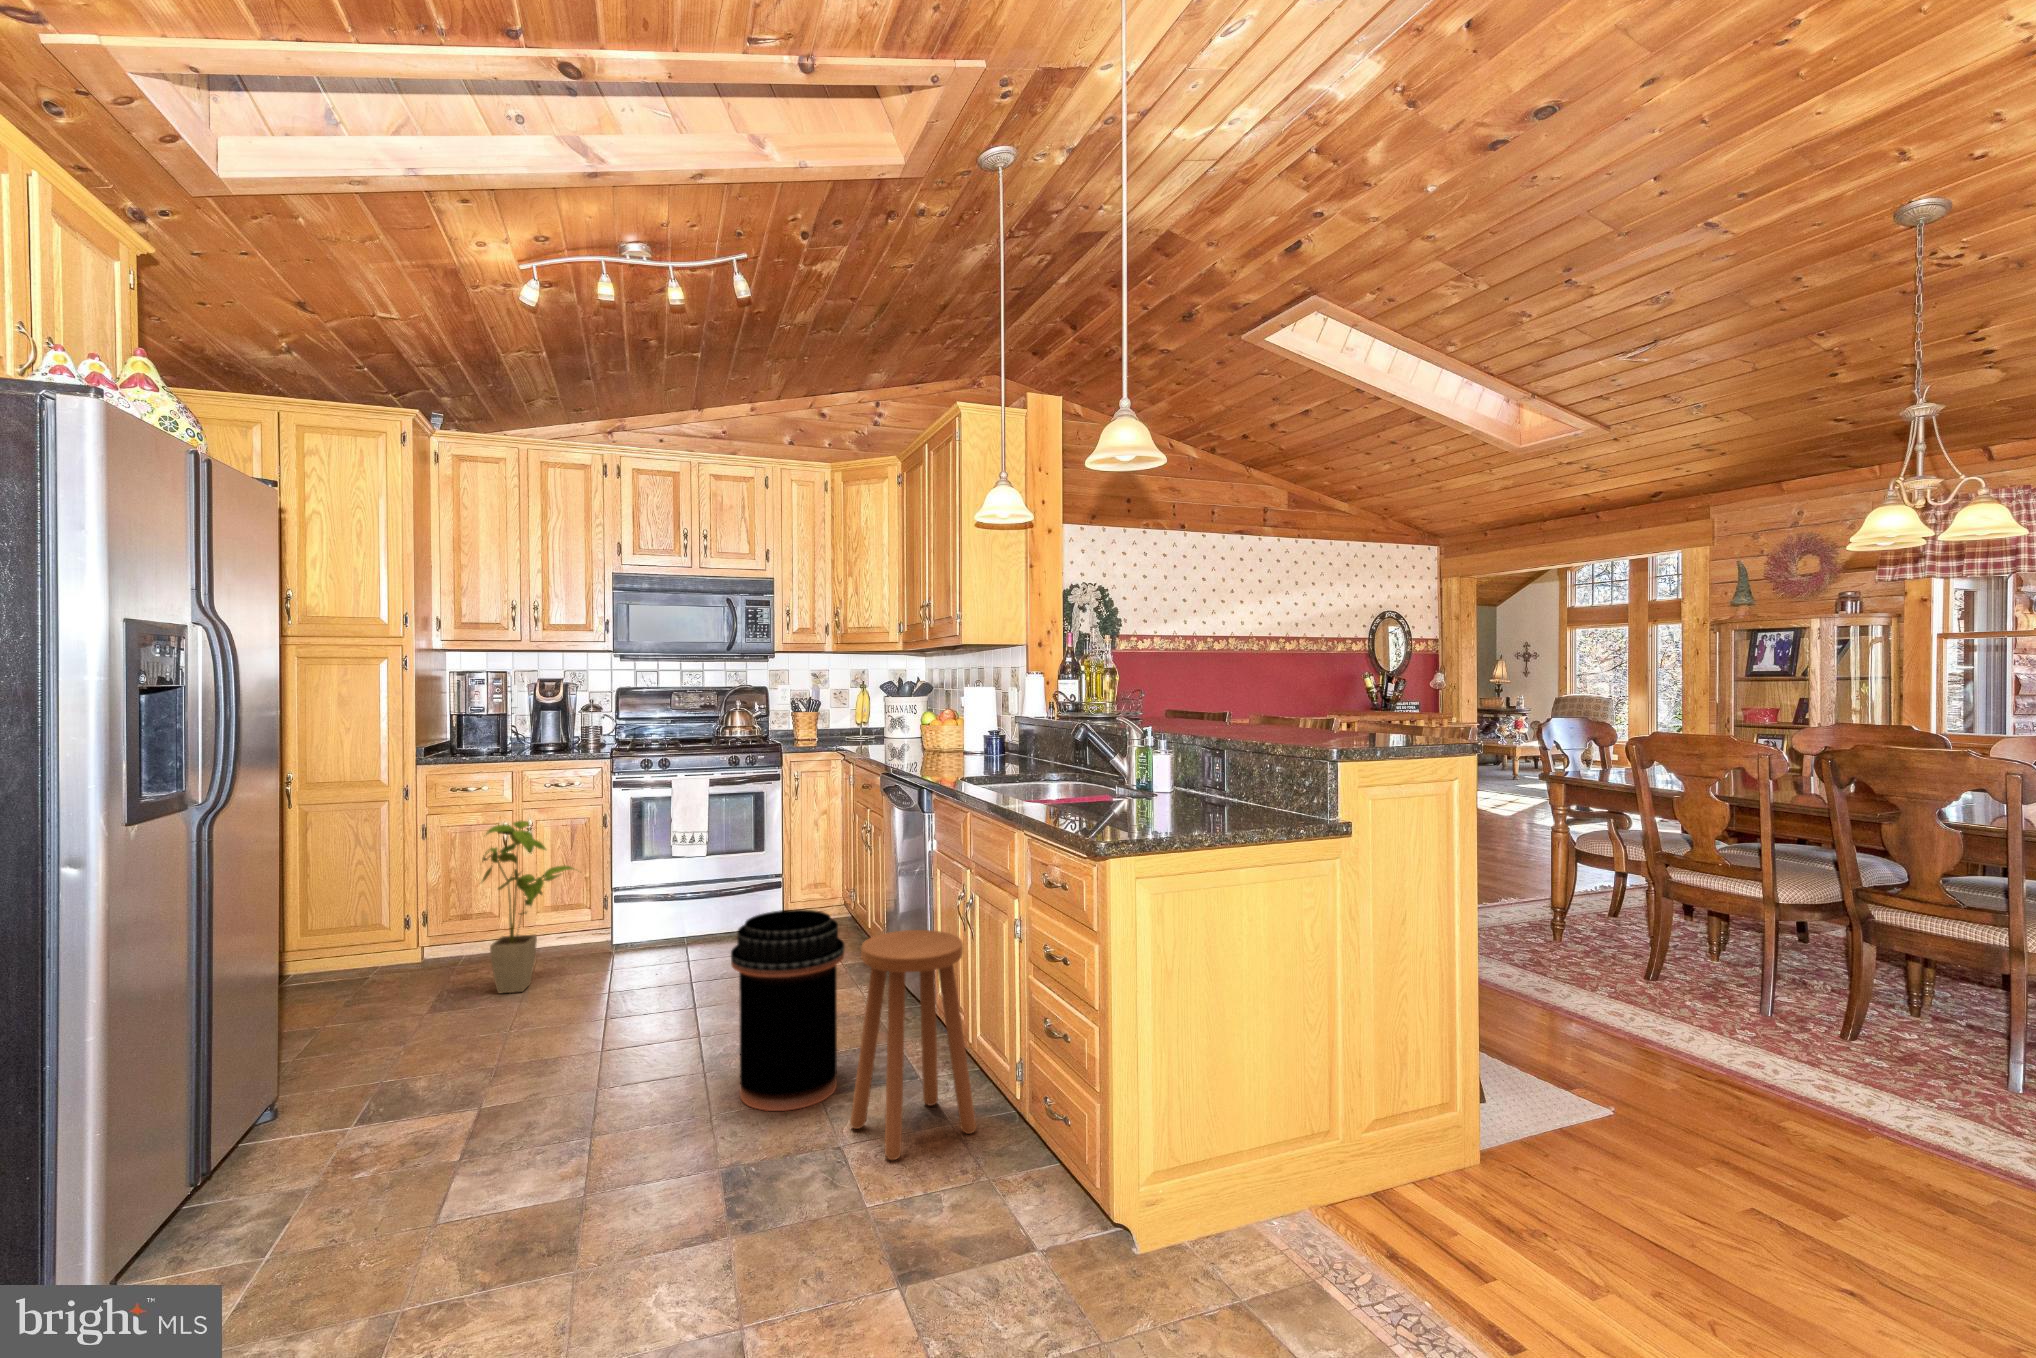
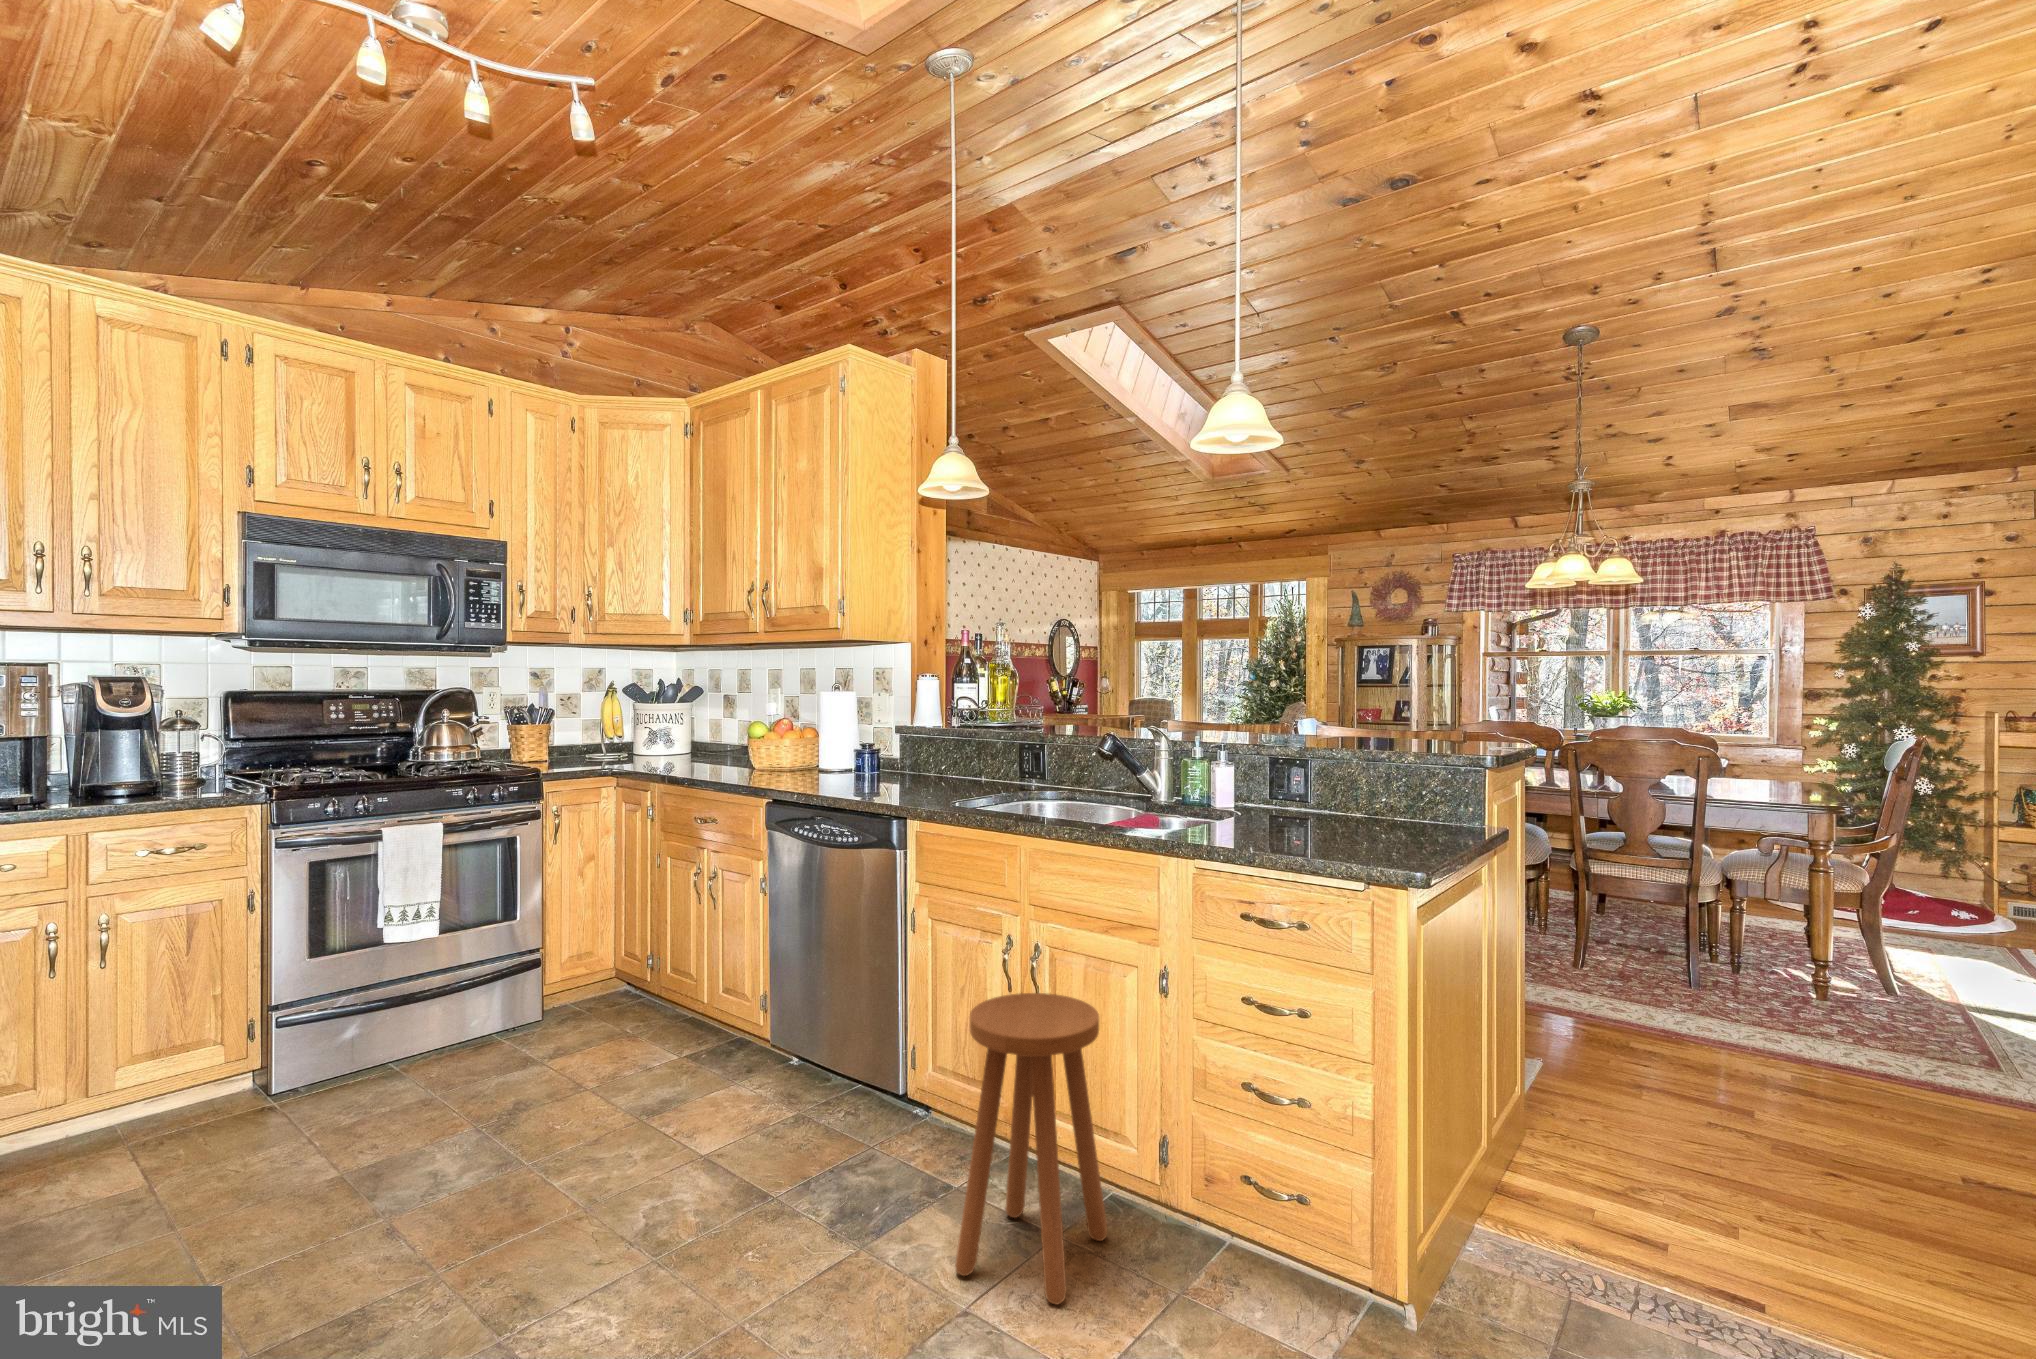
house plant: present [482,821,574,993] -> none [64,912,267,1216]
trash can: present [731,909,845,1111] -> none [731,990,889,1288]

